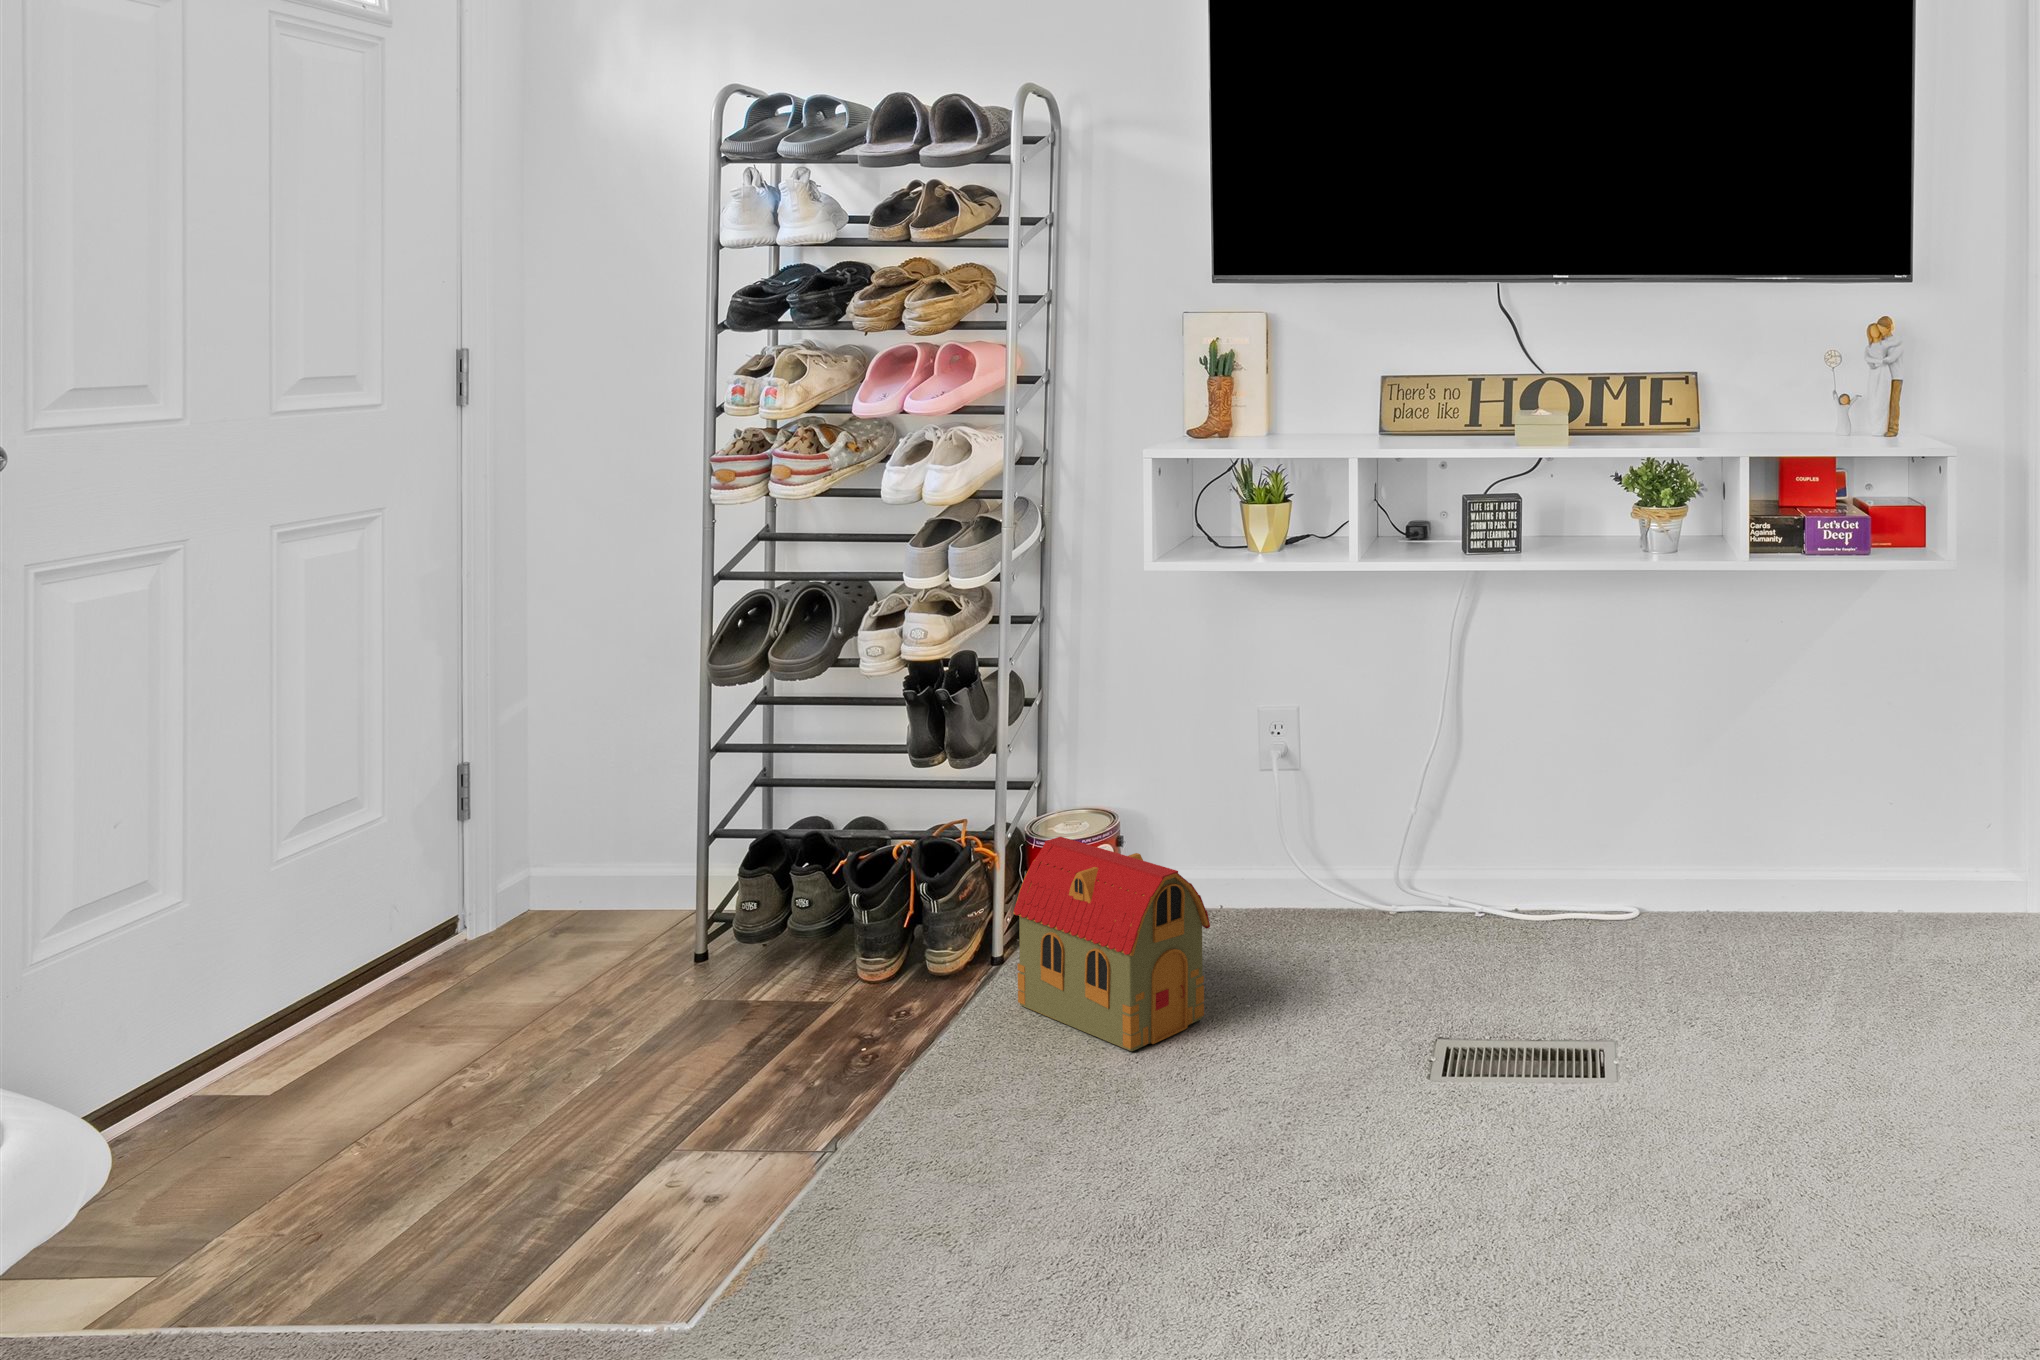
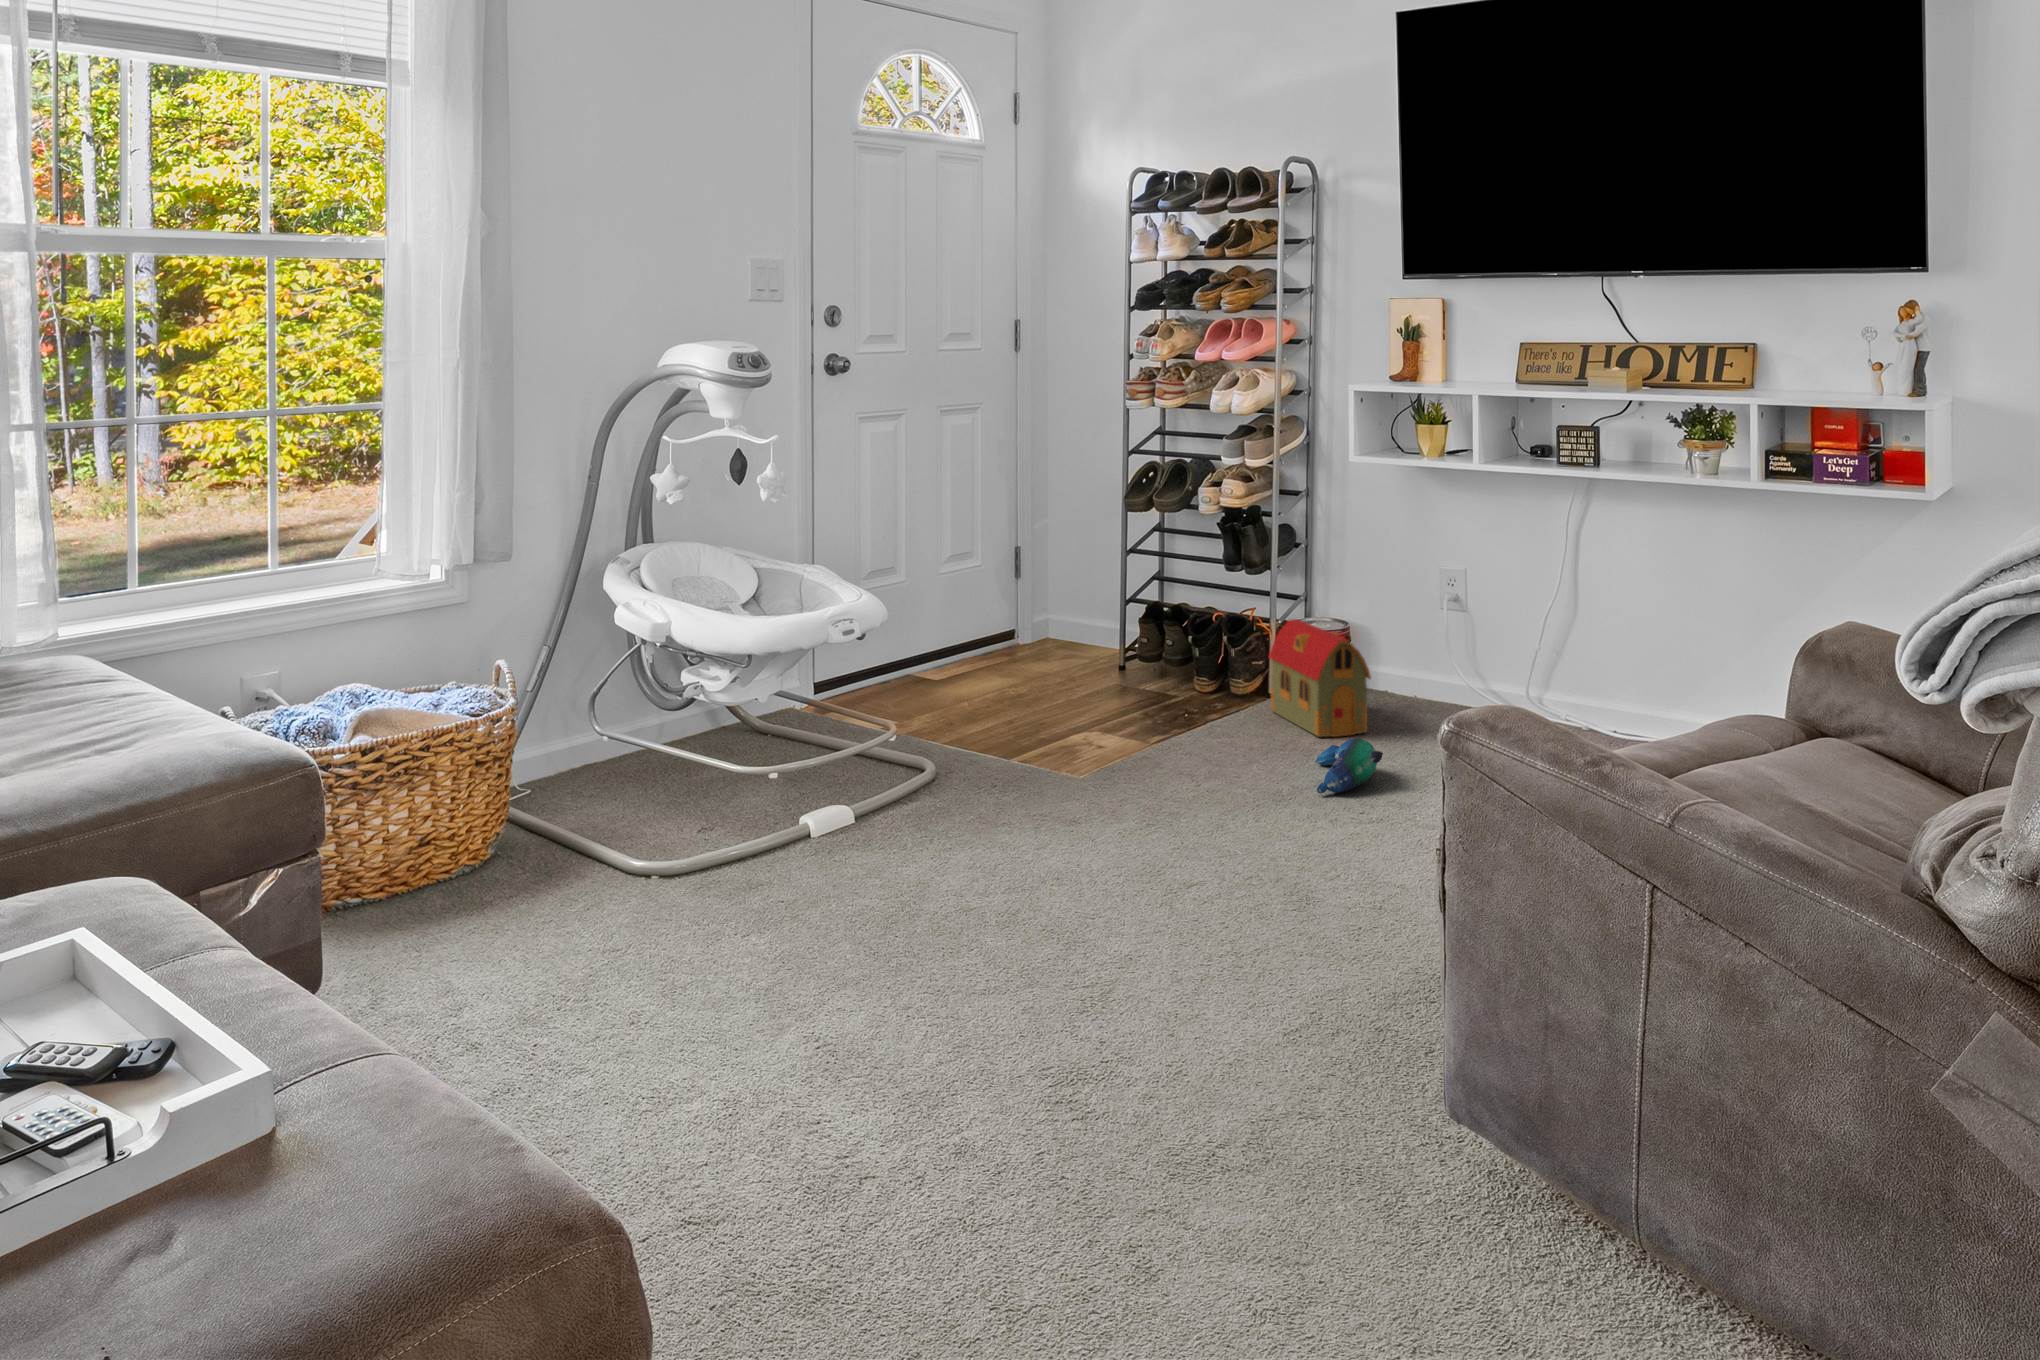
plush toy: none [1161,1066,1305,1214] -> present [1316,738,1383,794]

